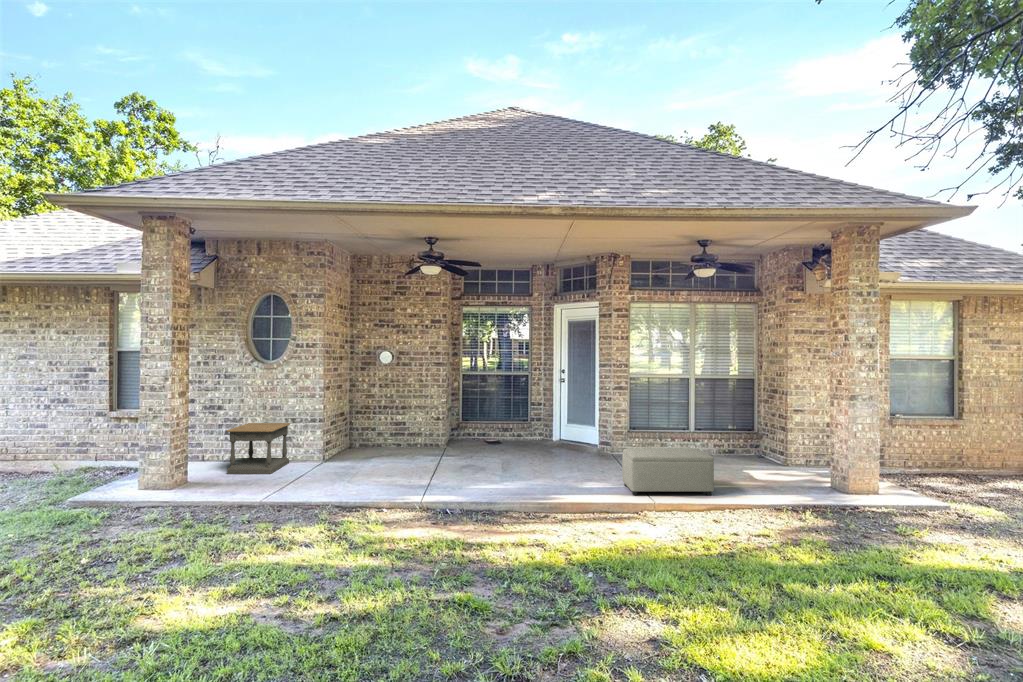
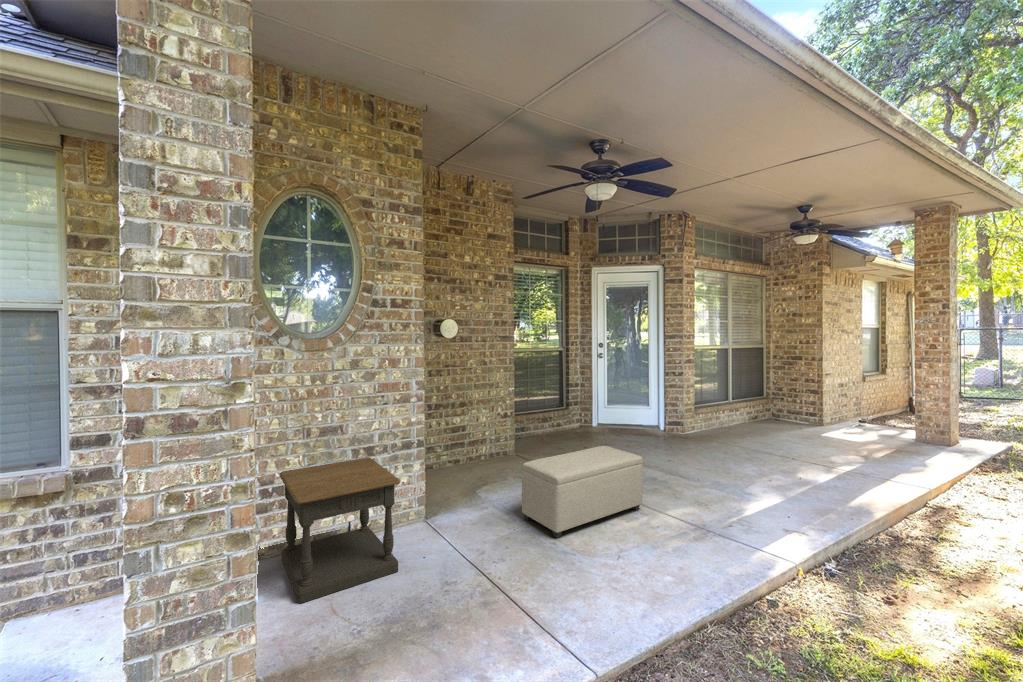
ottoman: present [622,448,714,495] -> present [522,446,643,538]

